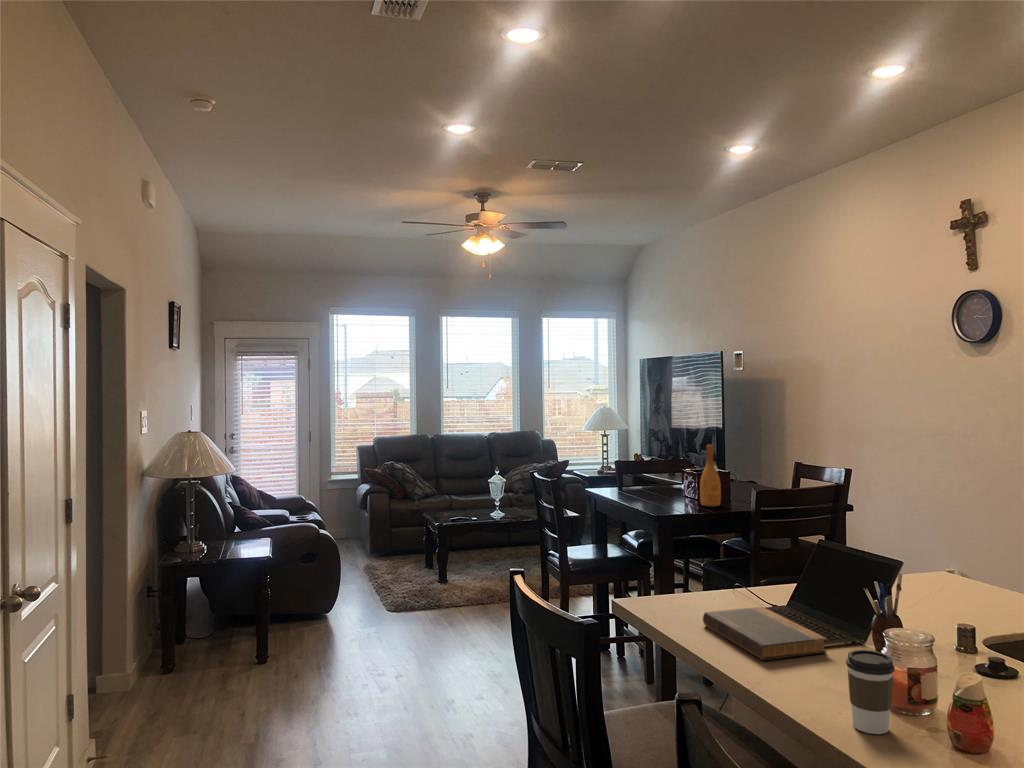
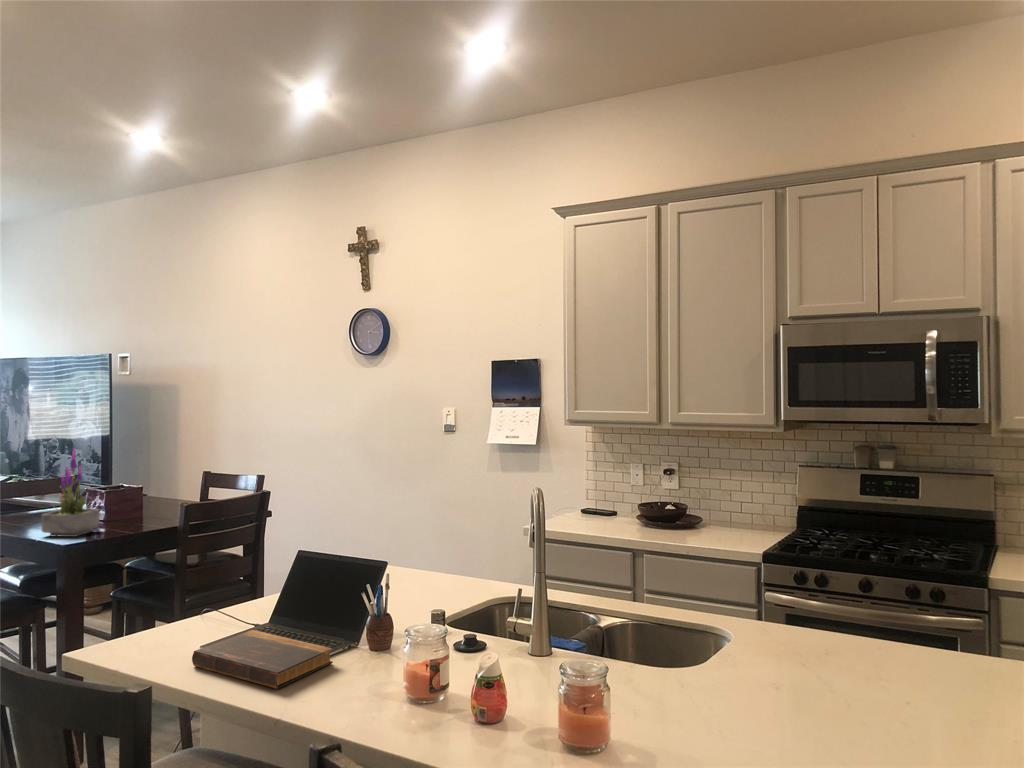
potted plant: none [646,435,690,511] -> present [41,450,100,537]
wine bottle: present [700,445,721,507] -> none [109,456,134,526]
coffee cup: present [846,650,895,734] -> none [386,652,429,734]

